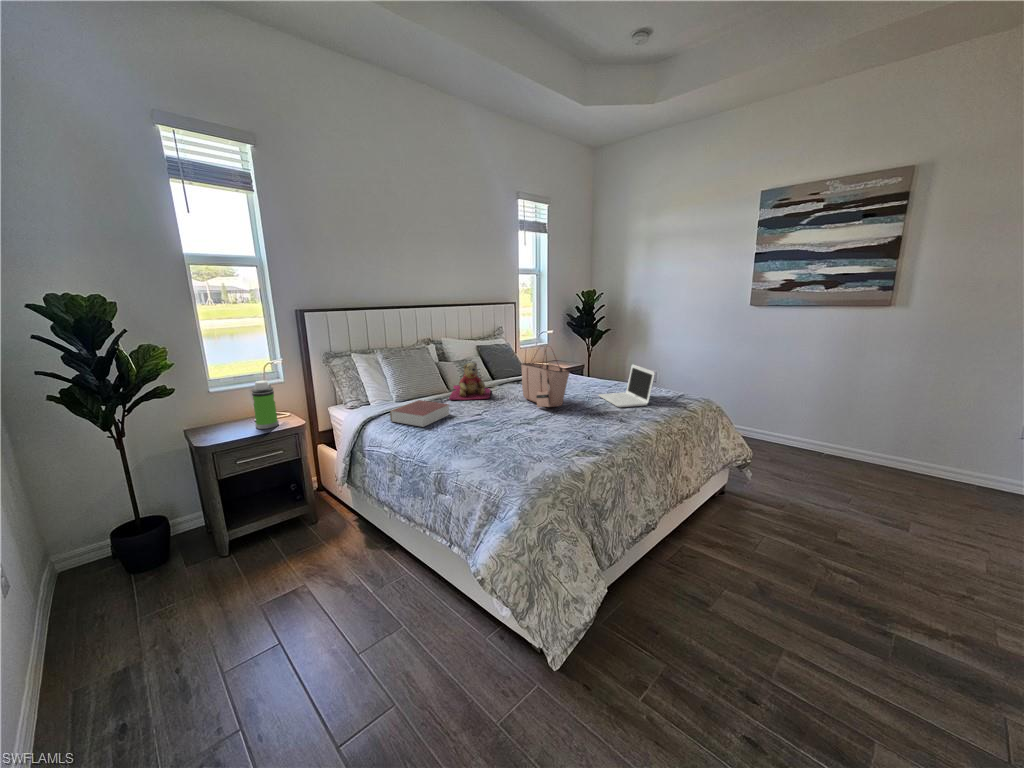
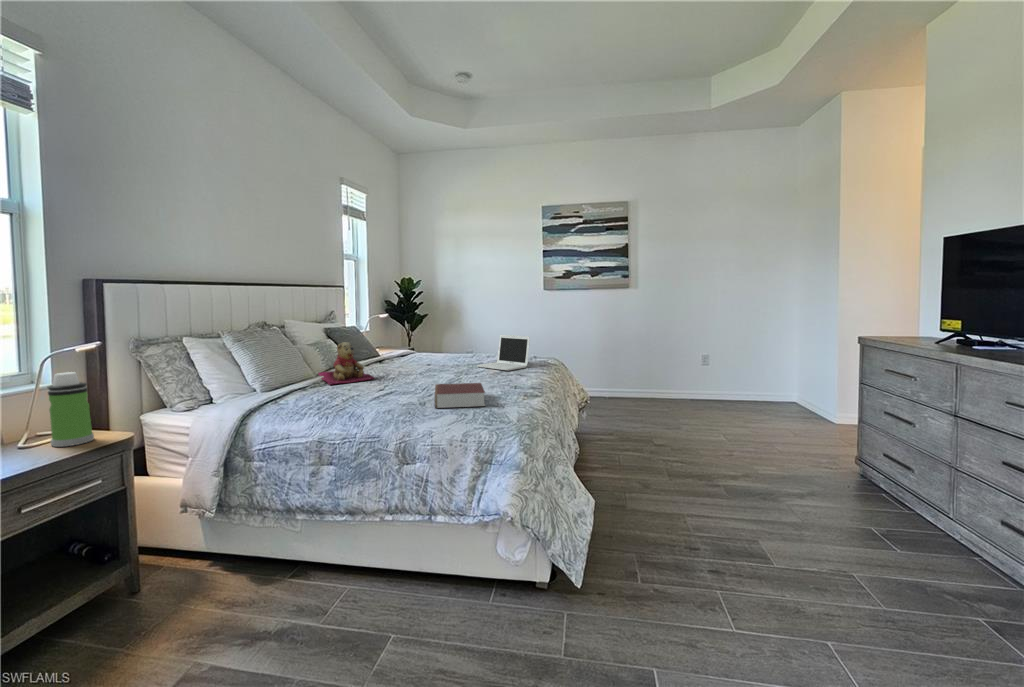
tote bag: present [521,349,569,407] -> none [404,316,466,379]
book: present [390,400,449,427] -> present [435,383,485,408]

